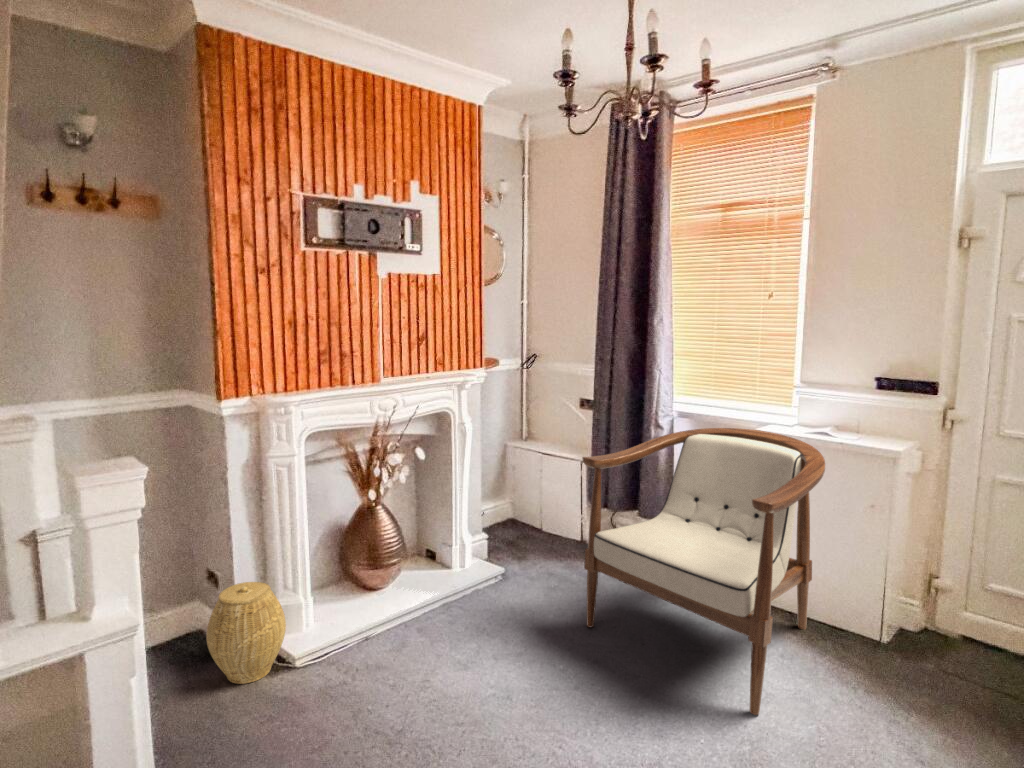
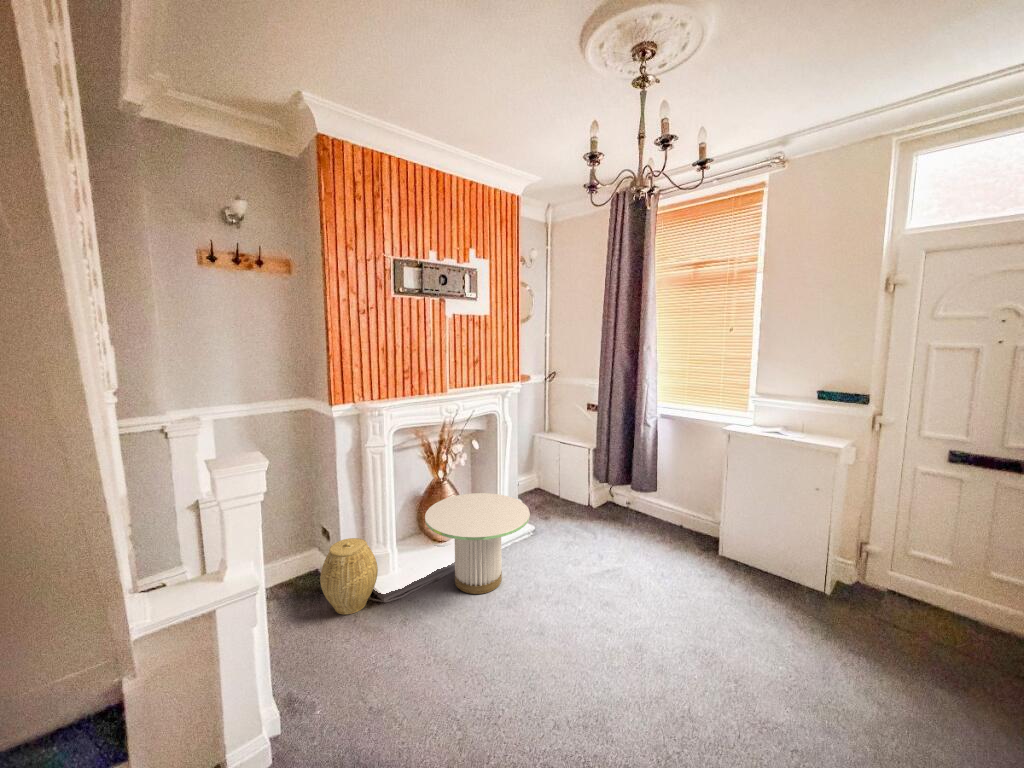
armchair: present [583,428,825,715] -> none [595,427,784,654]
side table: none [351,521,494,654] -> present [425,493,530,594]

